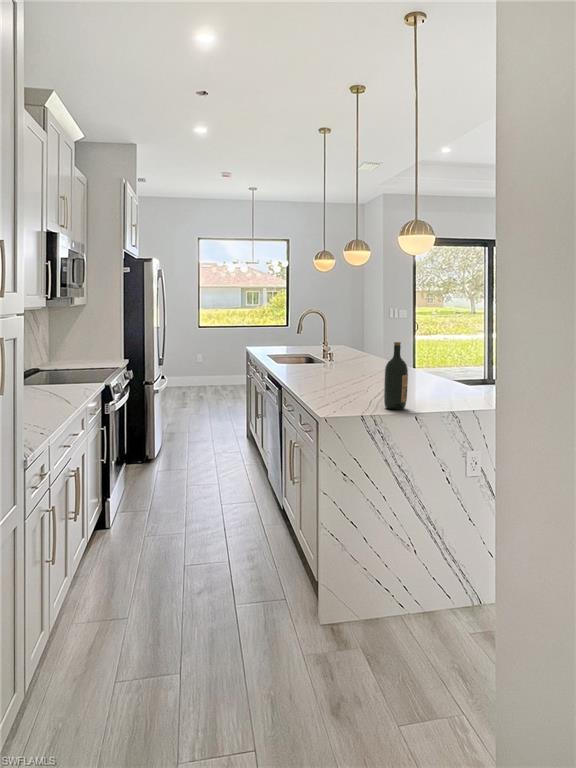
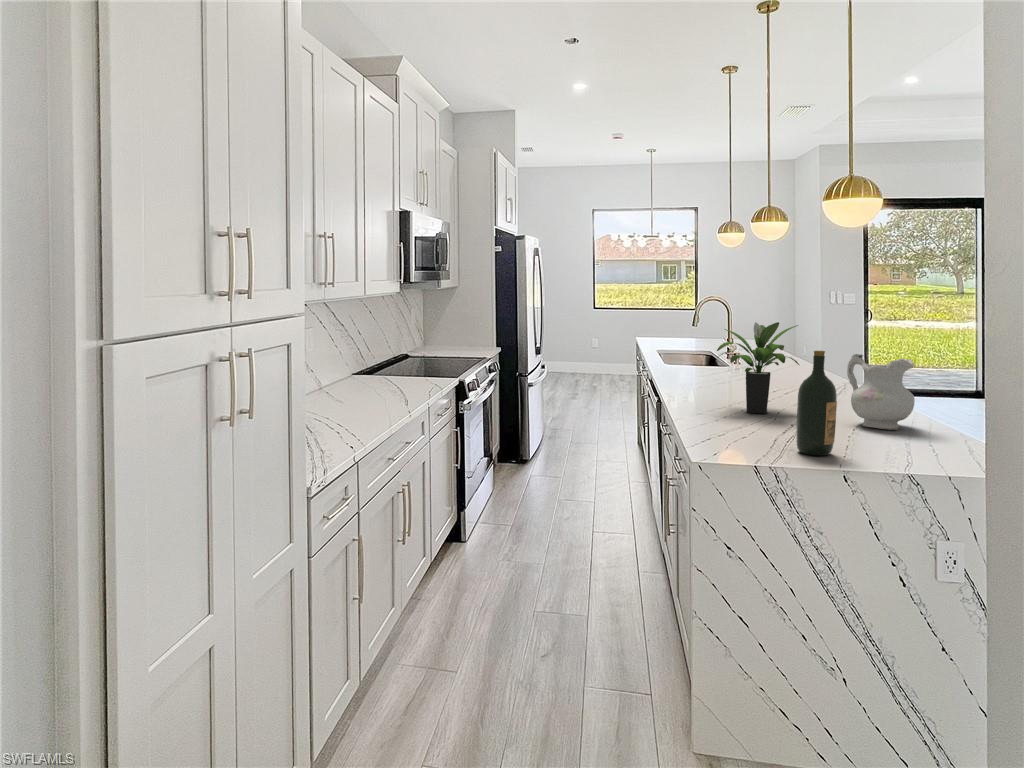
potted plant: none [327,325,381,388] -> present [717,322,799,414]
ceramic pitcher: none [411,347,450,395] -> present [847,354,915,430]

